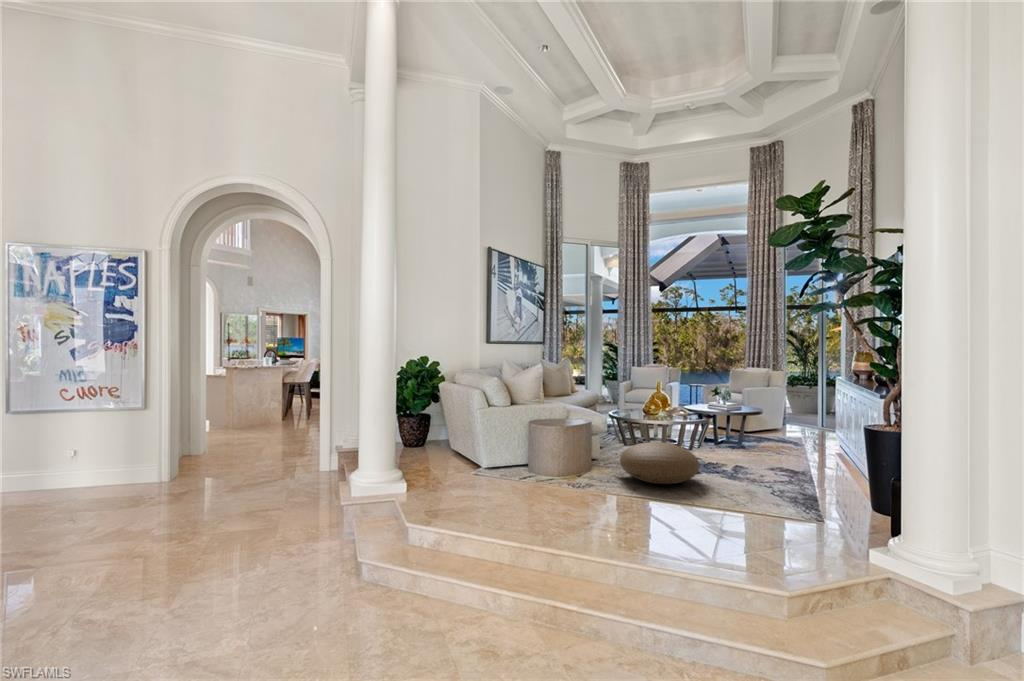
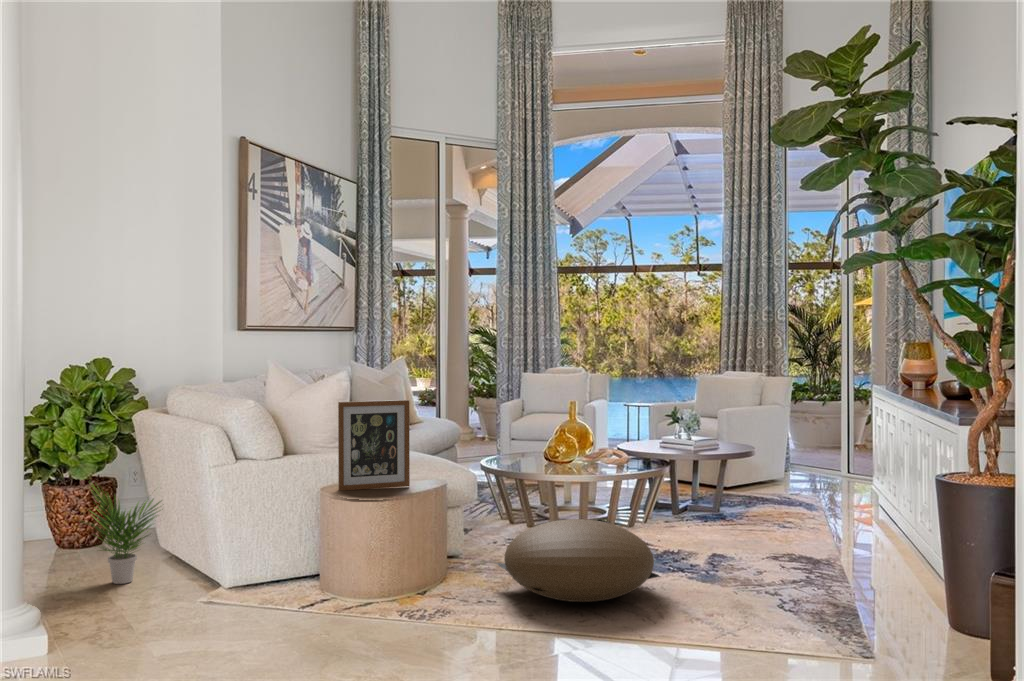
picture frame: none [537,379,572,422] -> present [338,400,410,491]
potted plant: none [414,413,456,462] -> present [79,487,161,584]

